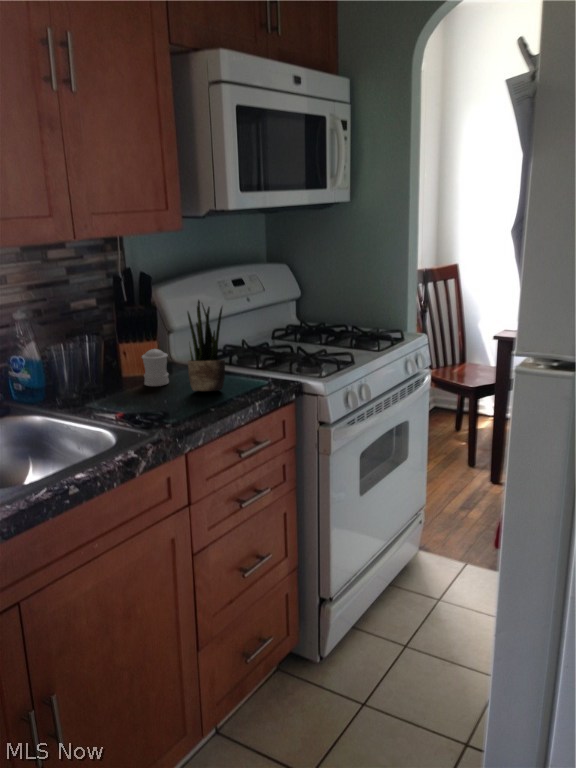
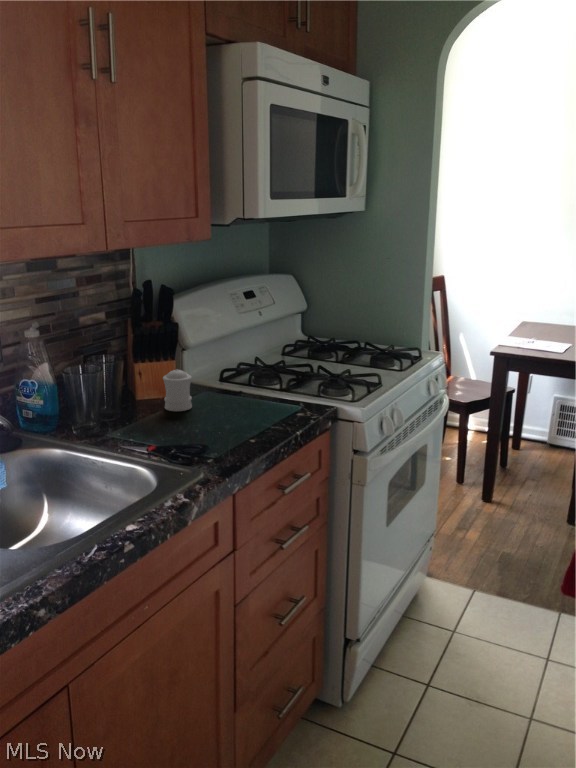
potted plant: present [187,300,225,391] -> none [220,316,260,419]

